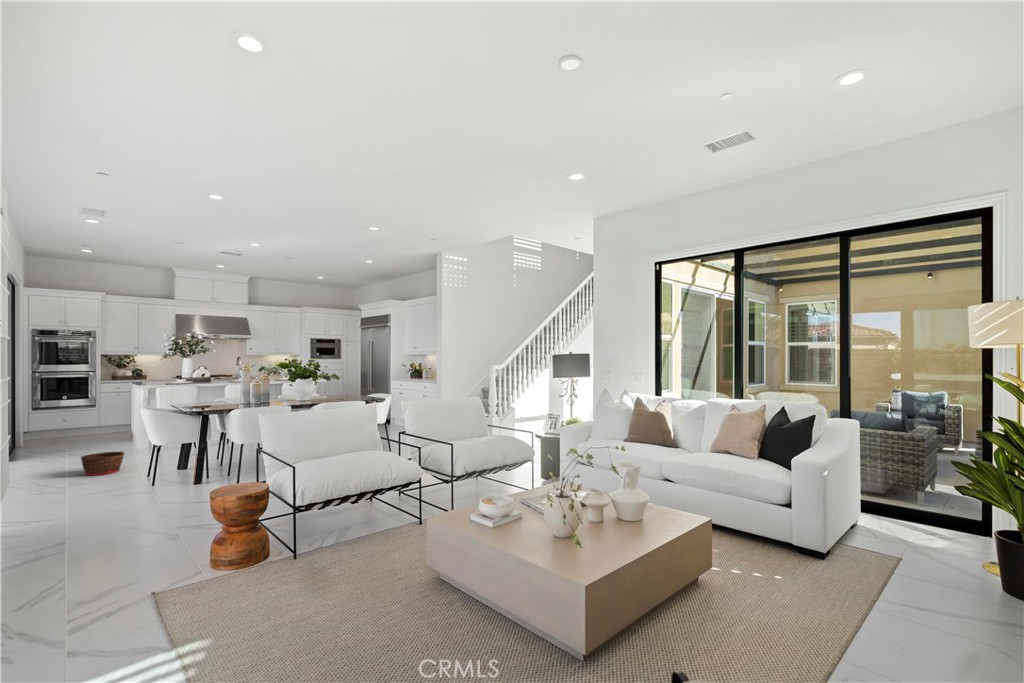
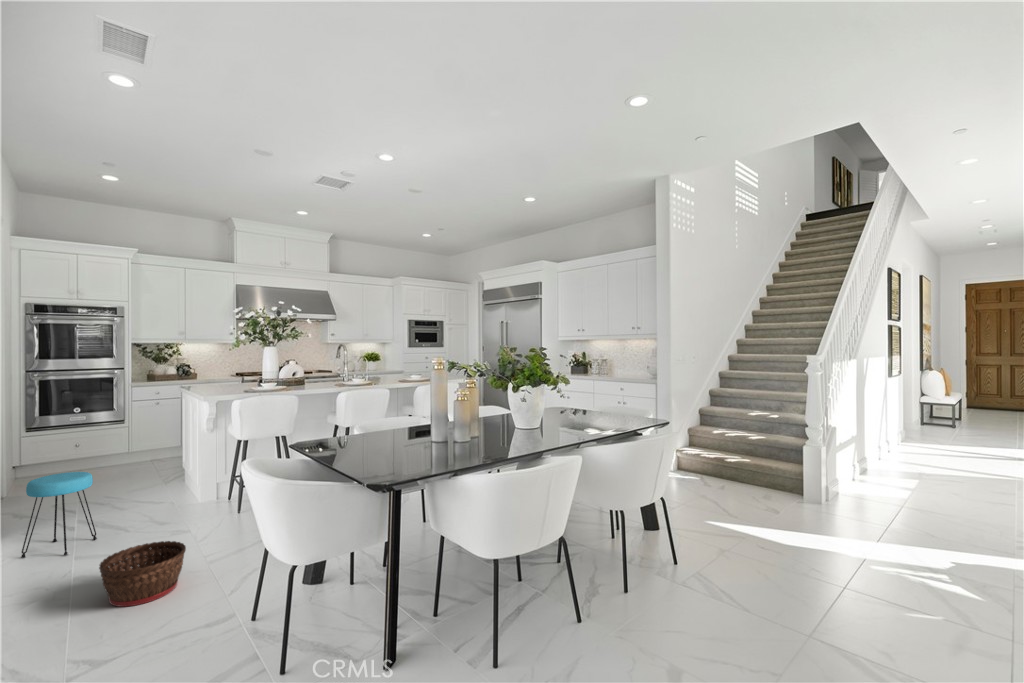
stool: none [37,424,78,466] -> present [21,472,97,558]

